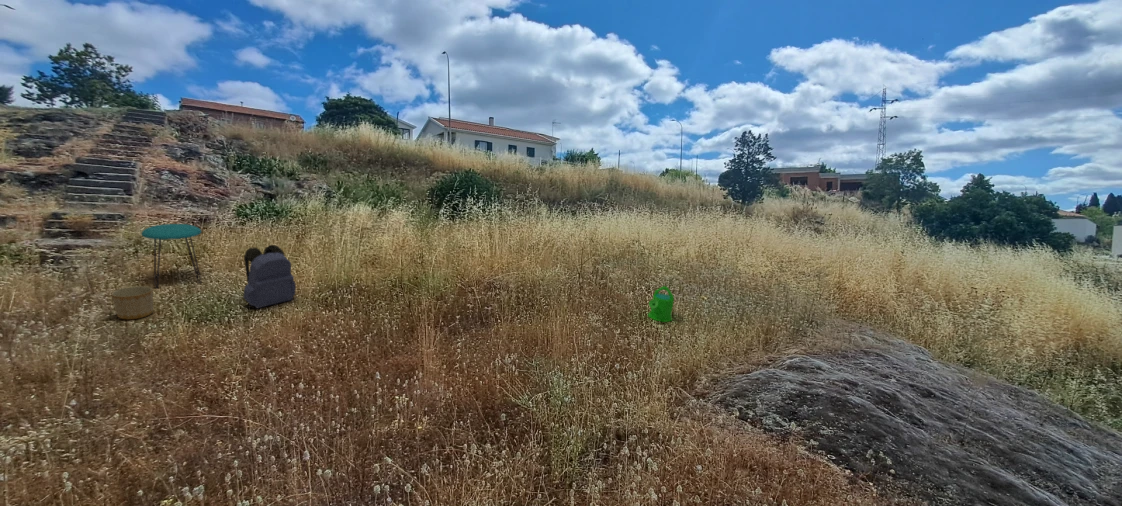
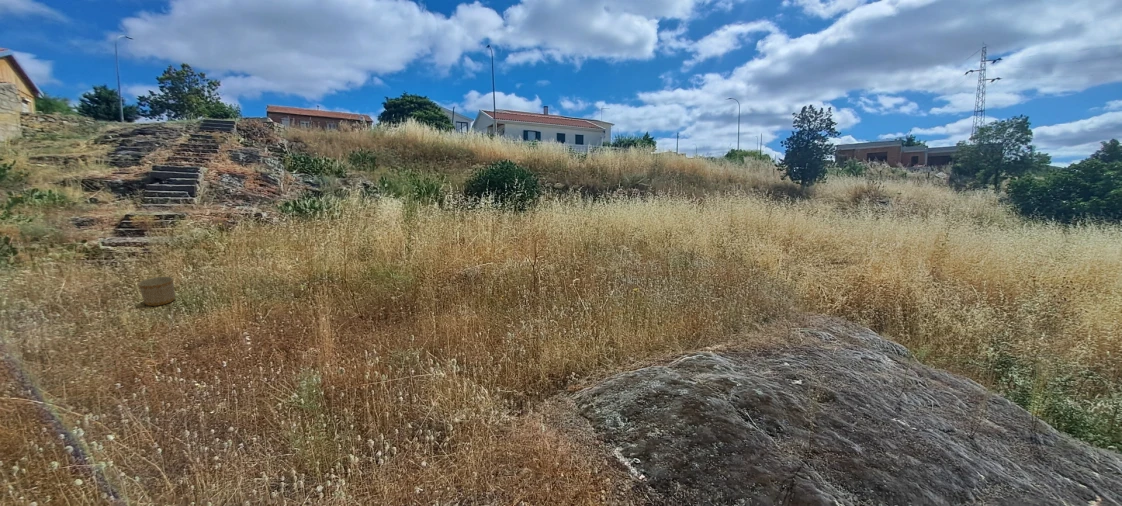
stool: present [142,224,201,288] -> none [171,221,226,279]
backpack: present [244,245,296,308] -> none [250,238,299,296]
watering can: present [648,286,674,322] -> none [624,271,655,308]

